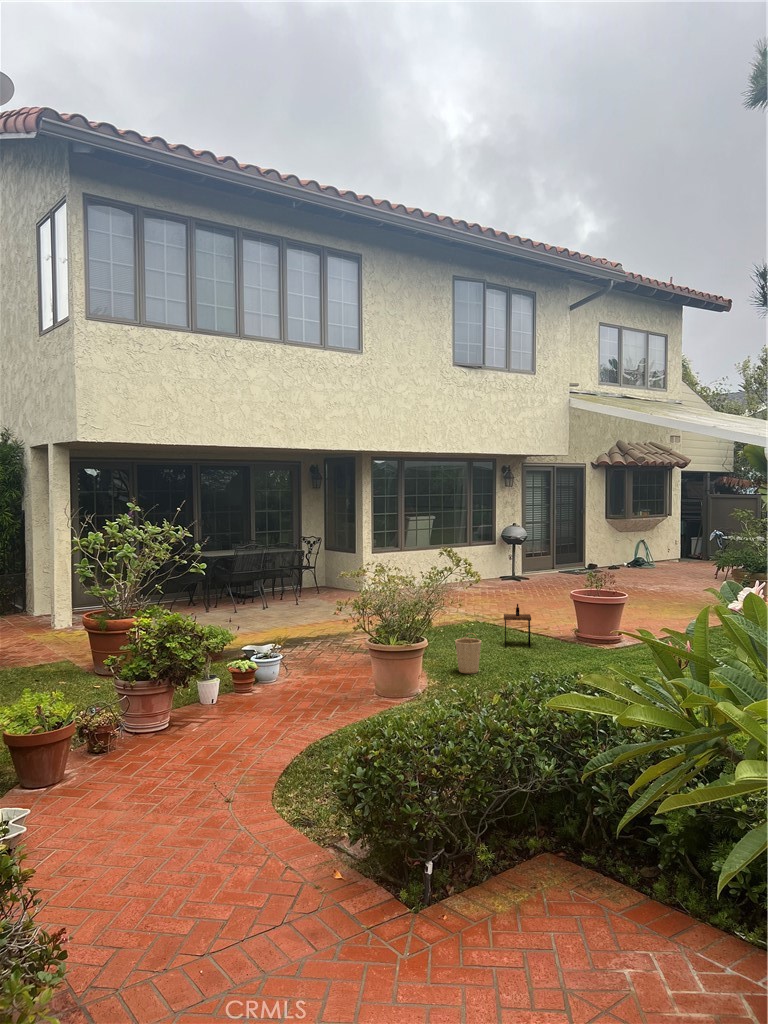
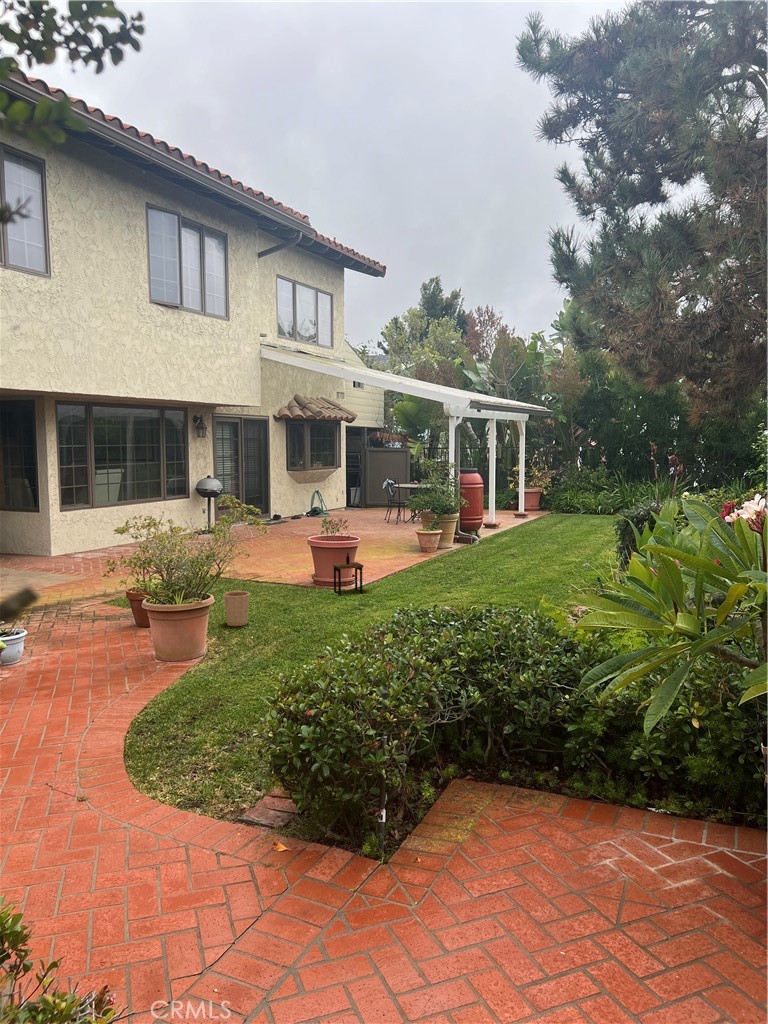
side table: present [504,604,531,648] -> present [332,553,363,595]

